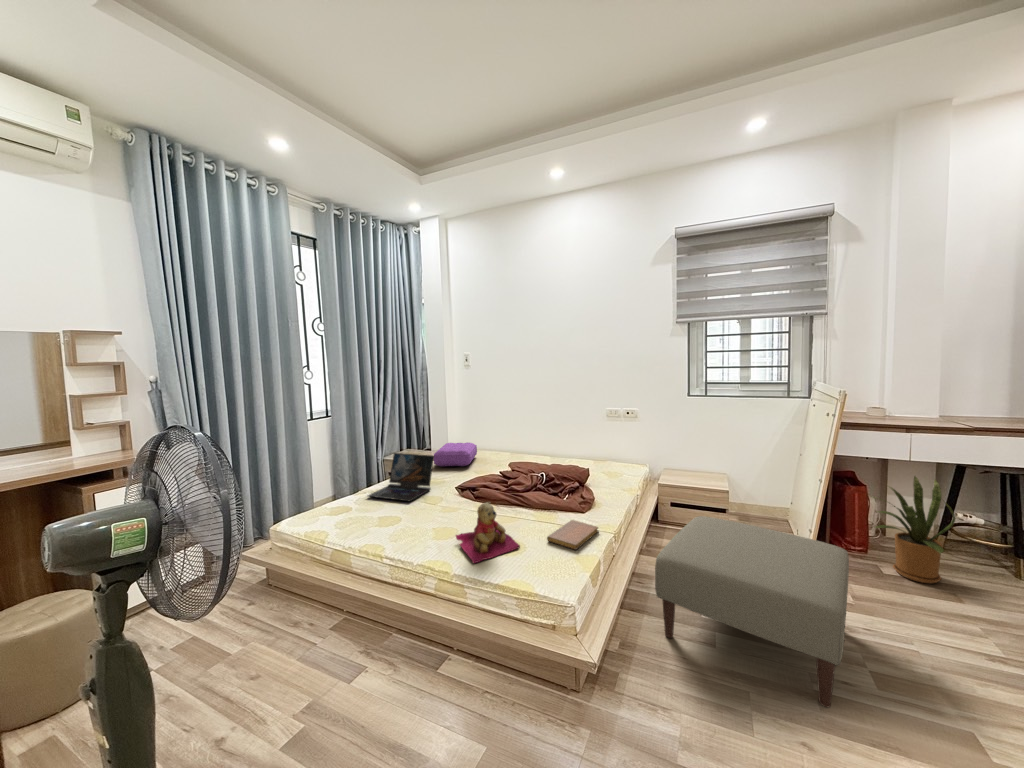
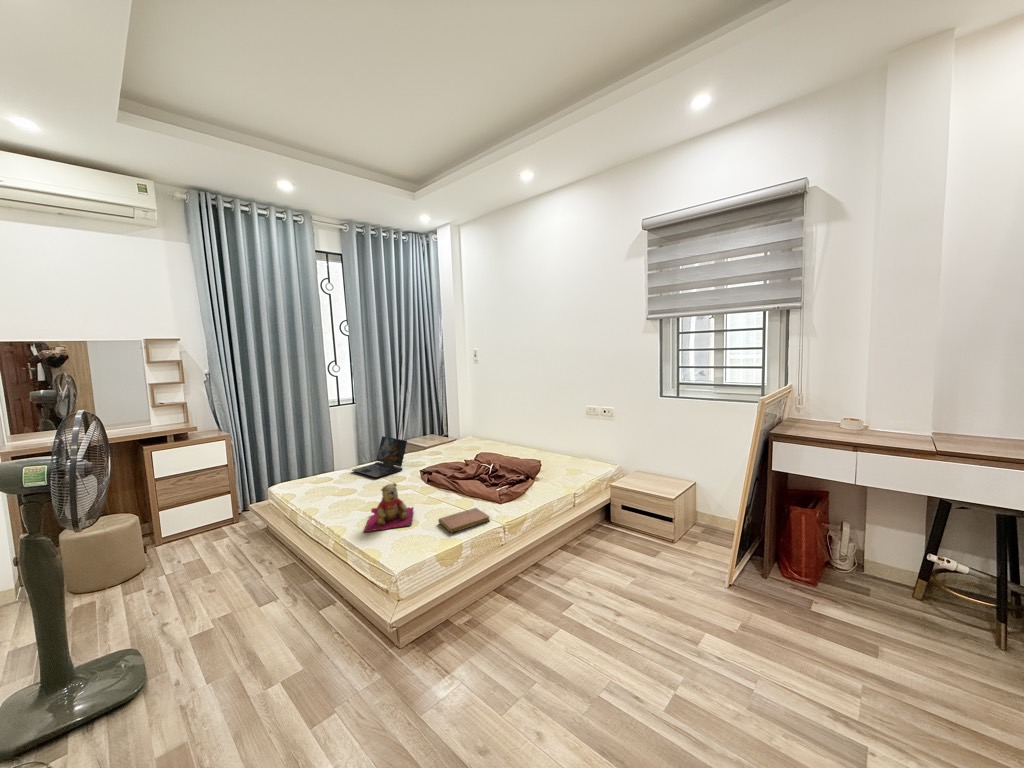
pillow: present [434,442,477,466] -> none [426,430,472,452]
house plant: present [875,476,955,583] -> none [801,503,890,631]
ottoman: present [655,516,849,707] -> none [500,518,701,714]

